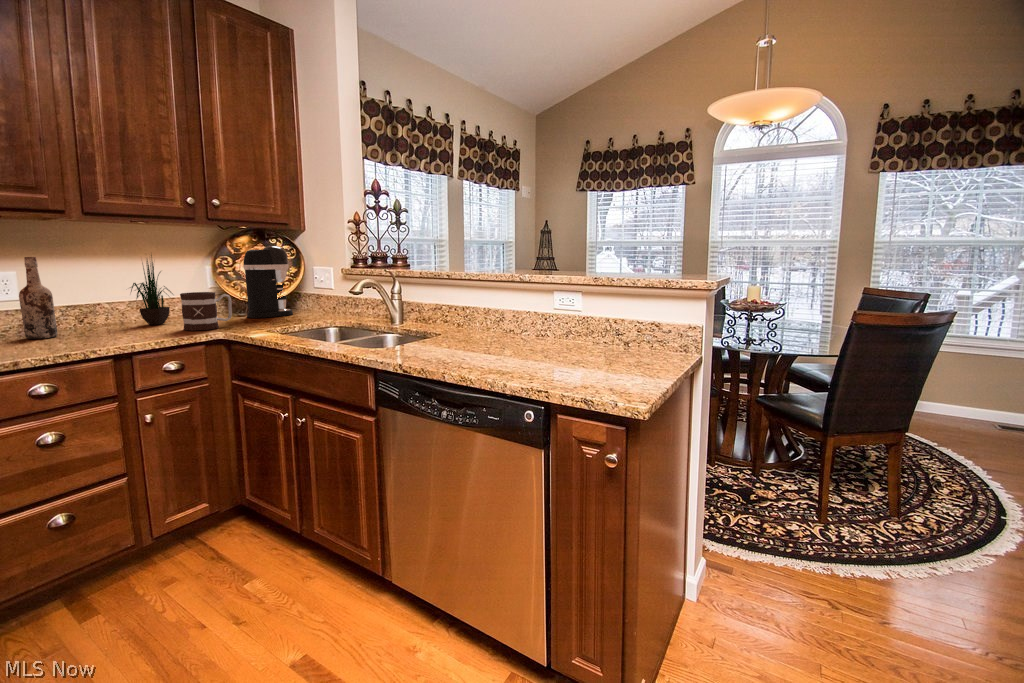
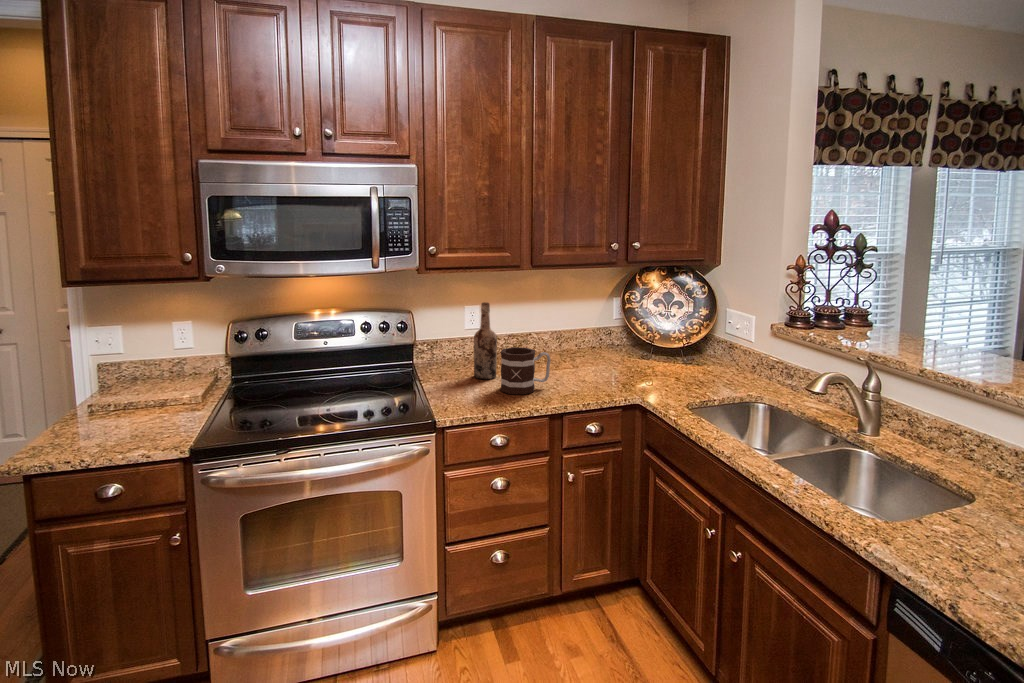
coffee maker: present [243,246,293,318] -> none [650,284,701,366]
potted plant: present [131,255,173,325] -> none [546,286,589,366]
mug: present [180,292,232,331] -> present [501,347,551,395]

